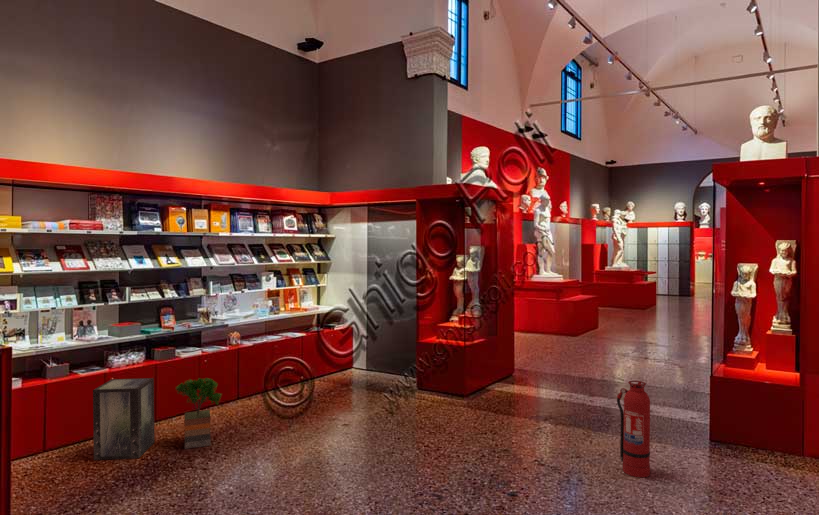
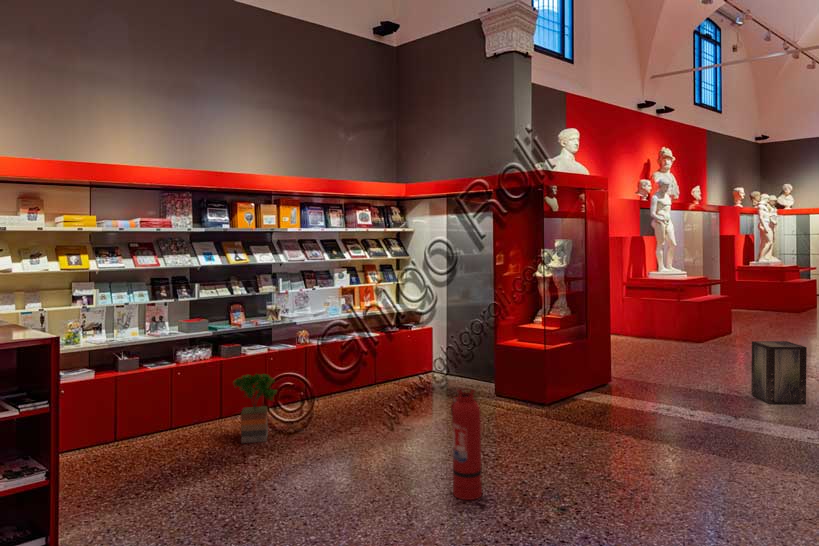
storage box: present [93,378,155,460] -> present [751,341,807,404]
fire extinguisher: present [617,381,650,477] -> present [451,388,482,500]

